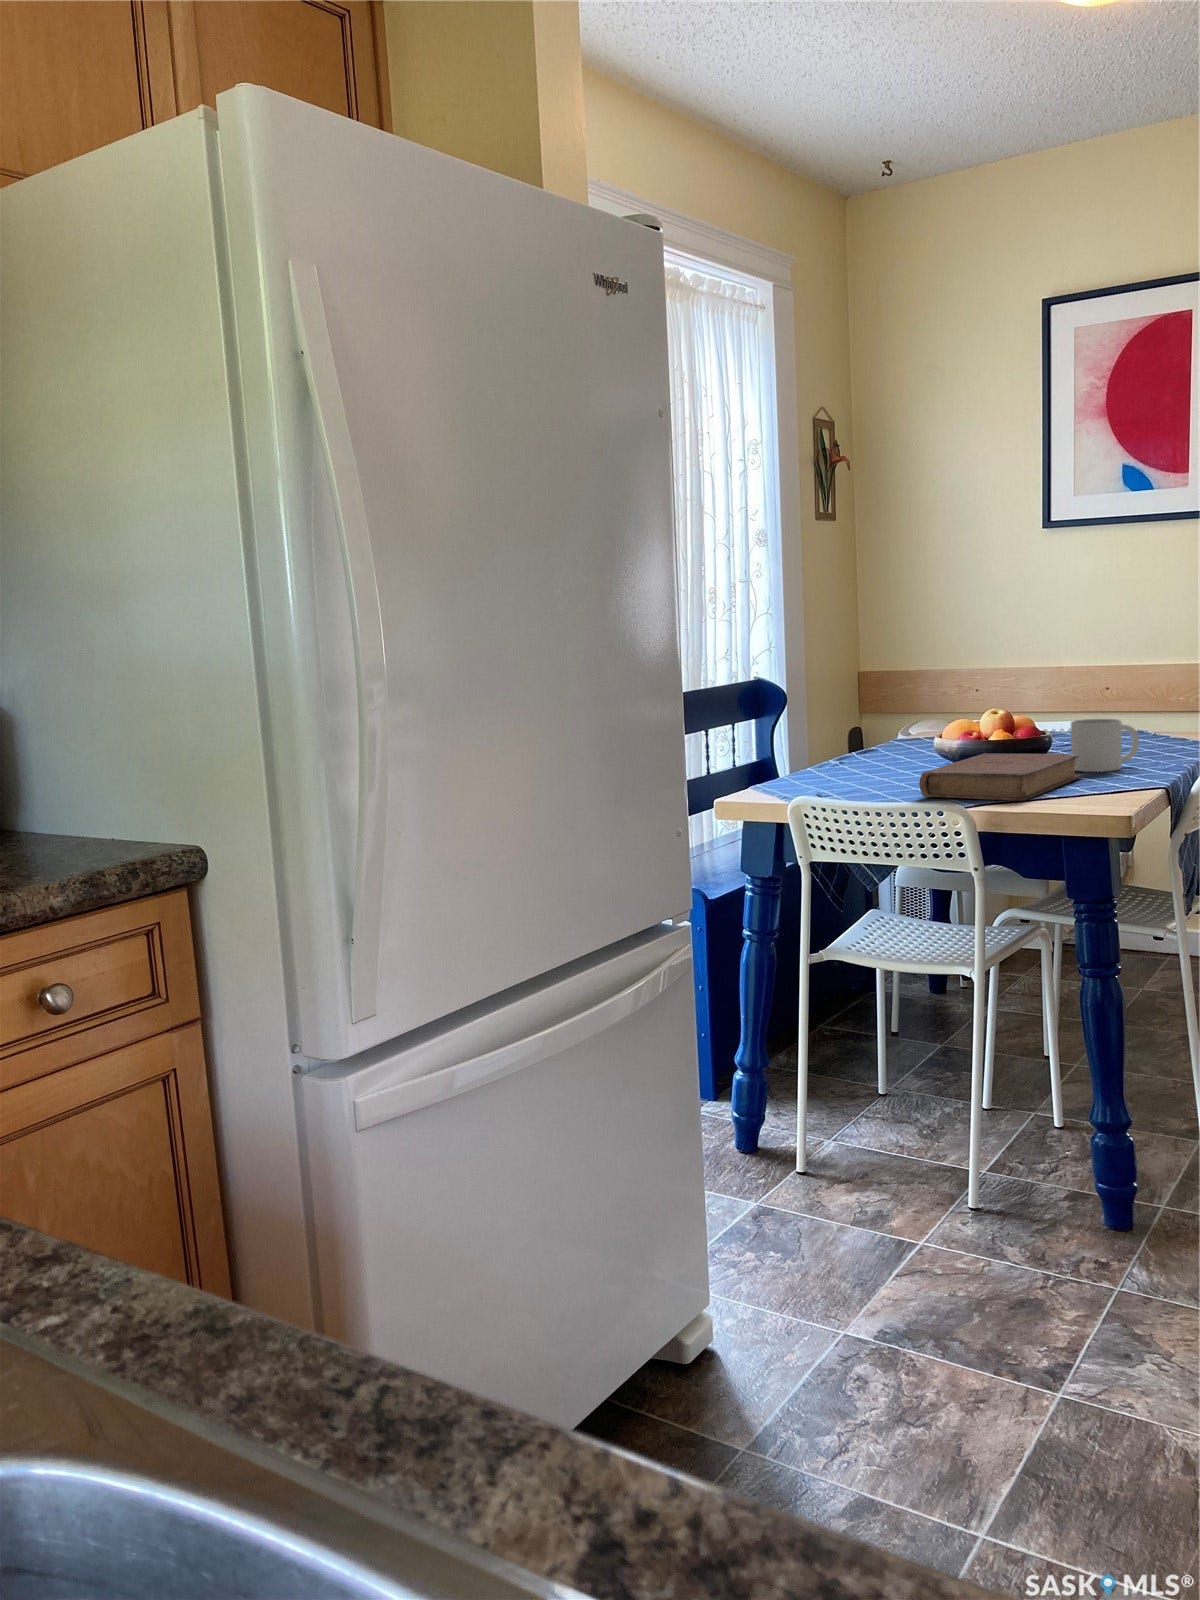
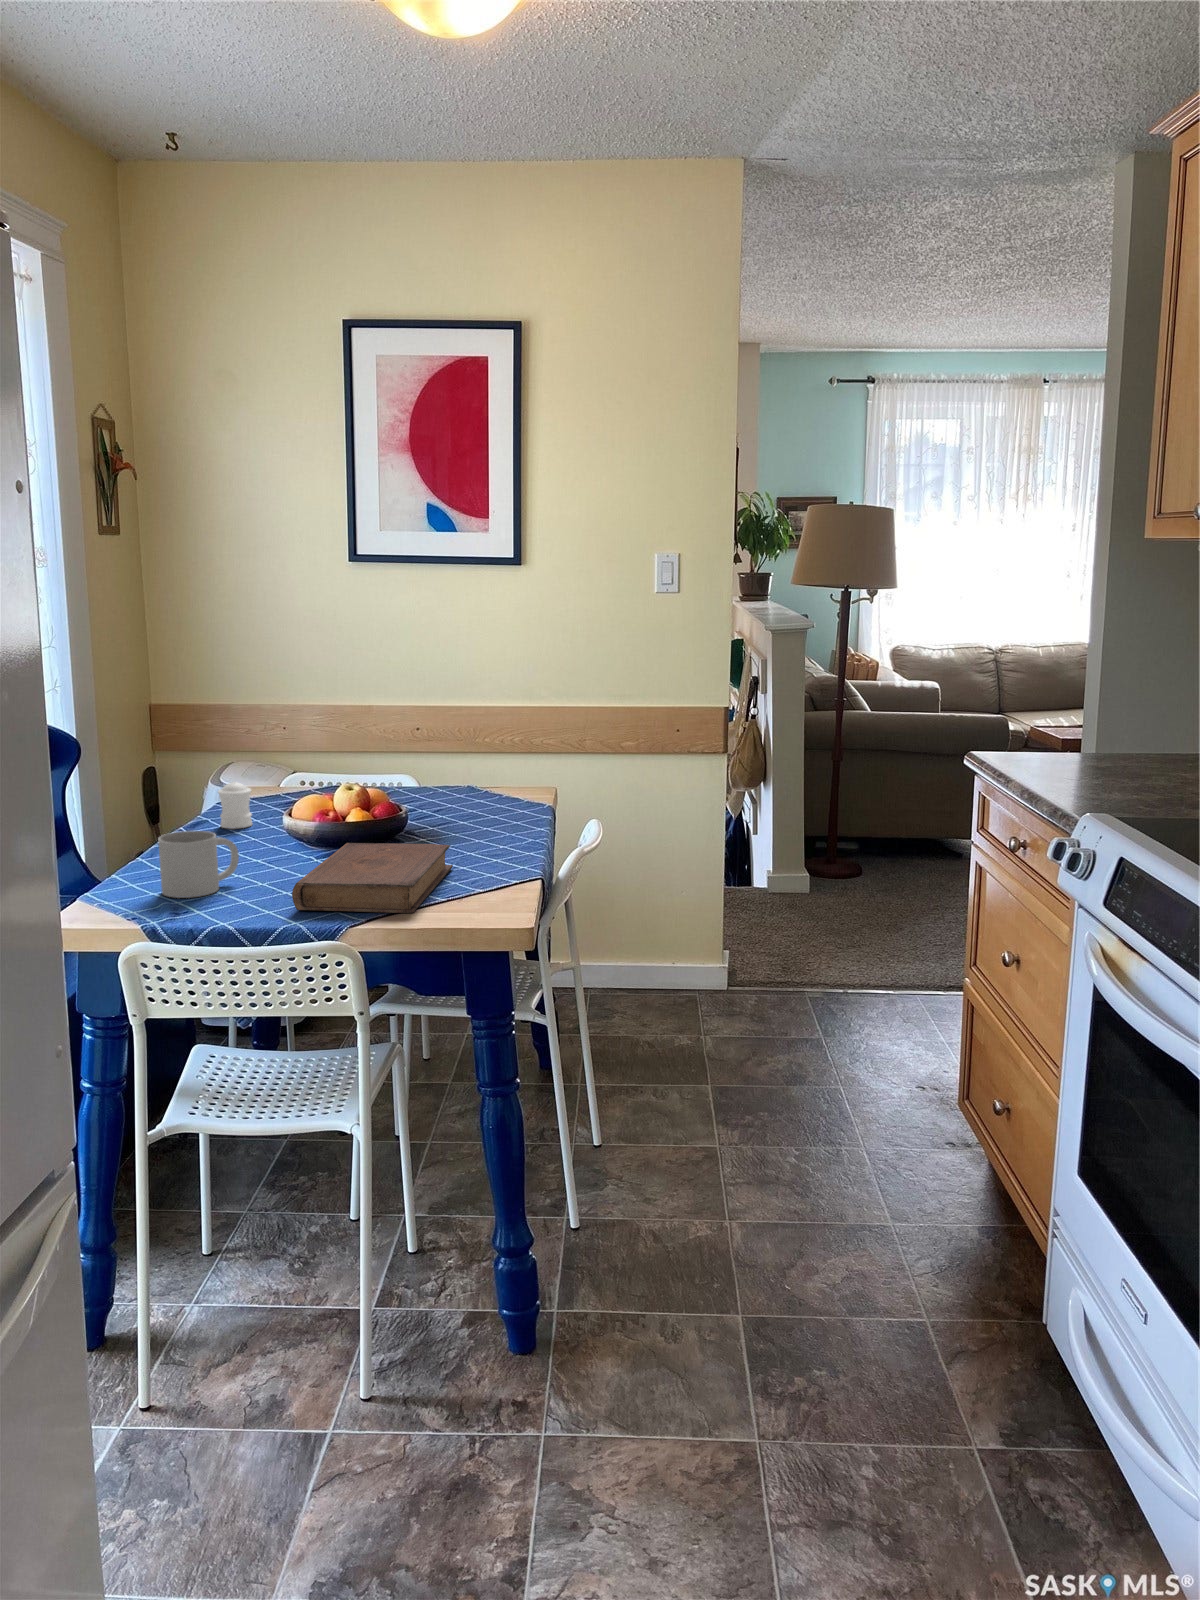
salt shaker: none [889,715,919,756] -> present [218,782,252,829]
mug: present [1071,719,1139,772] -> present [158,831,239,898]

